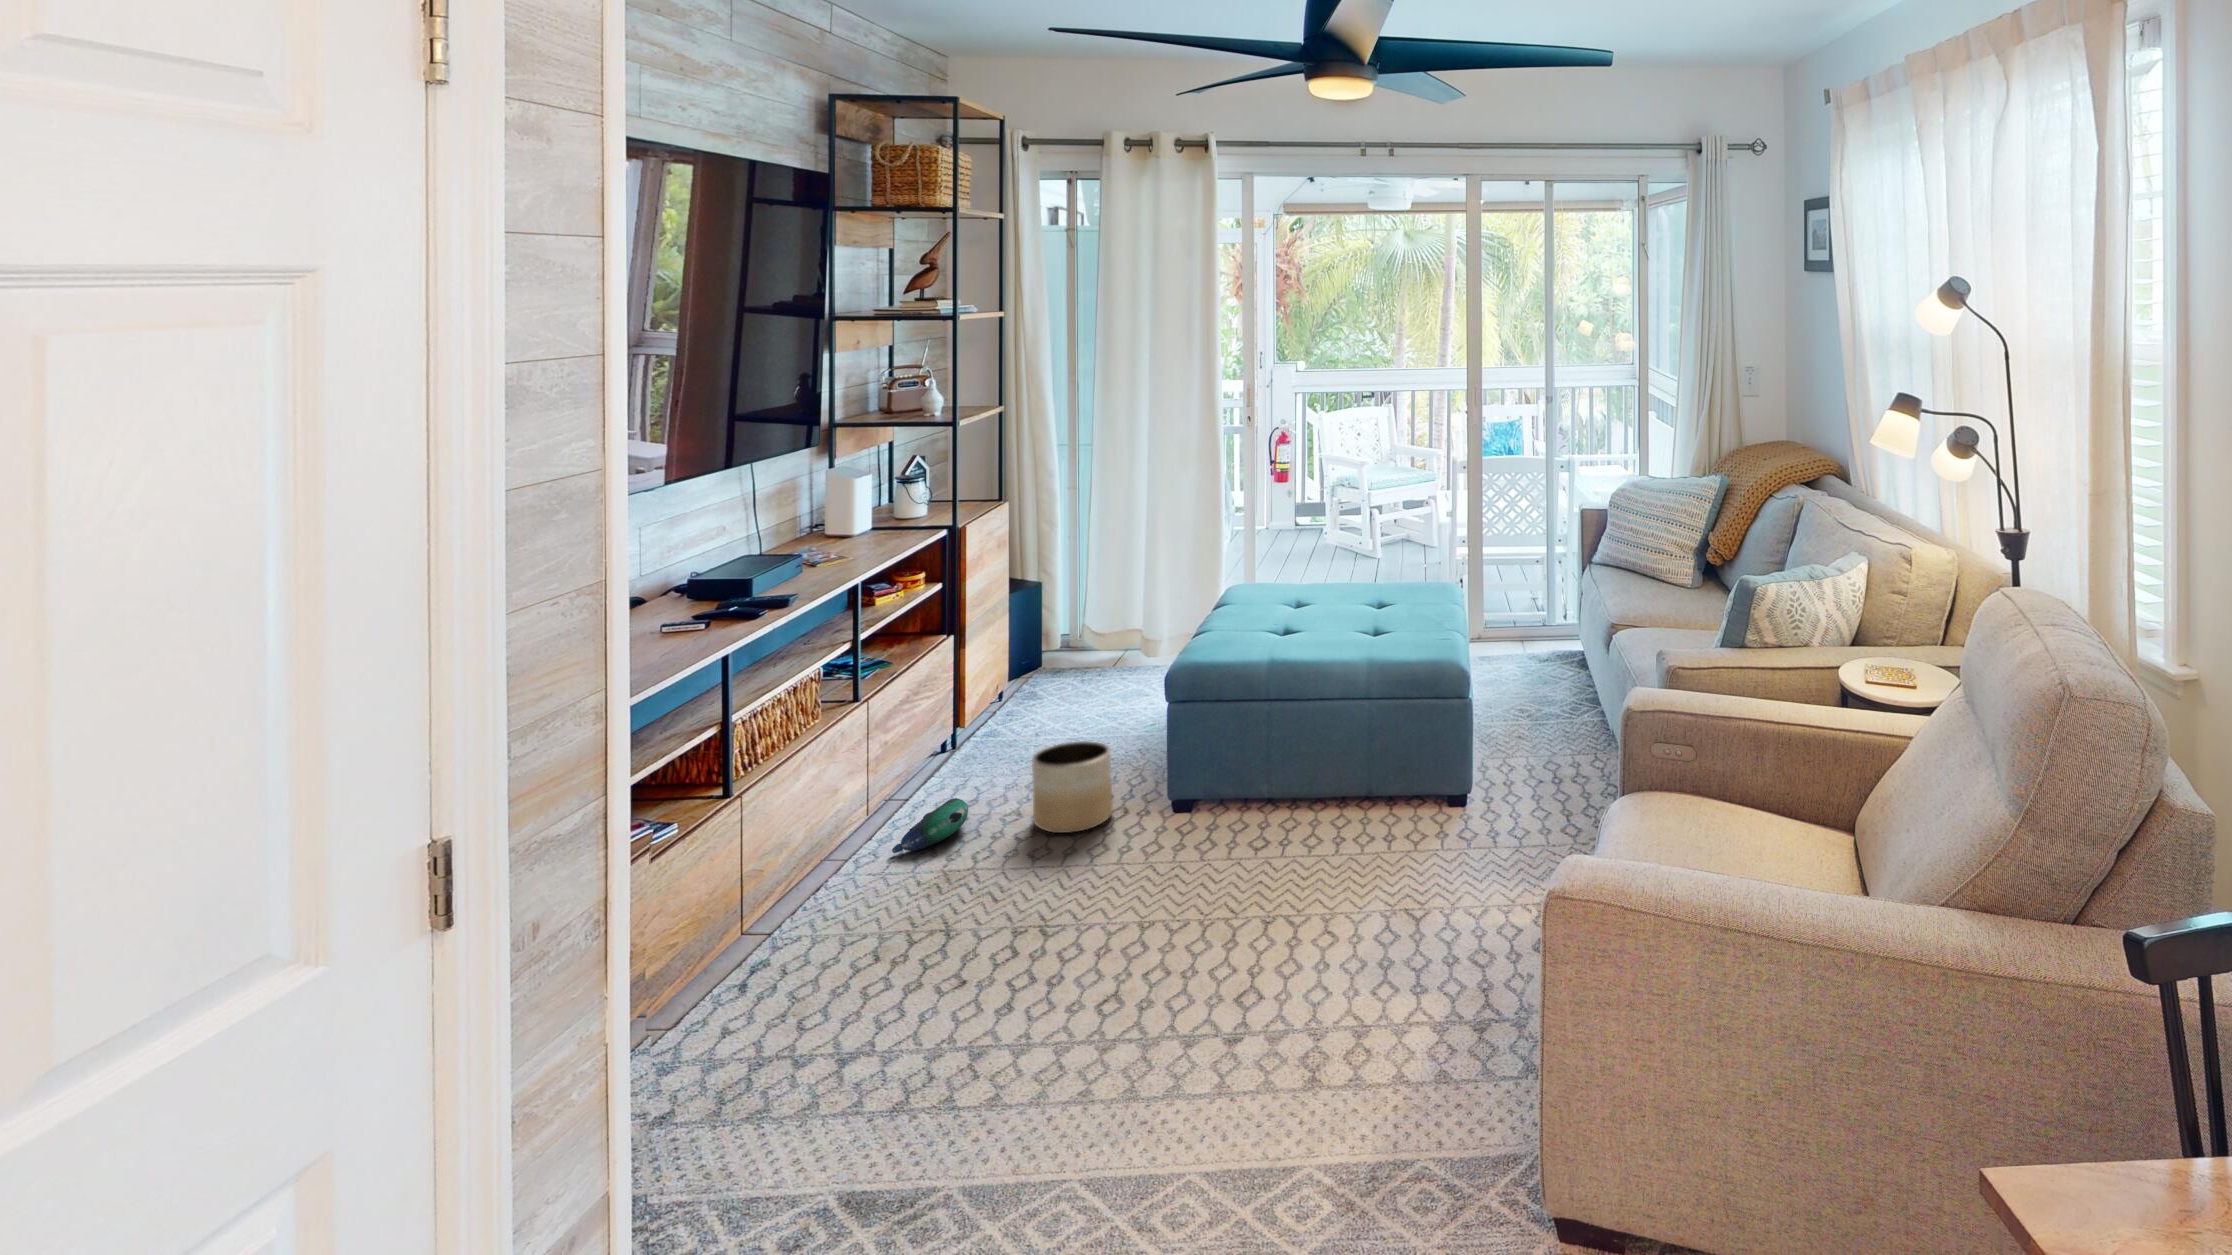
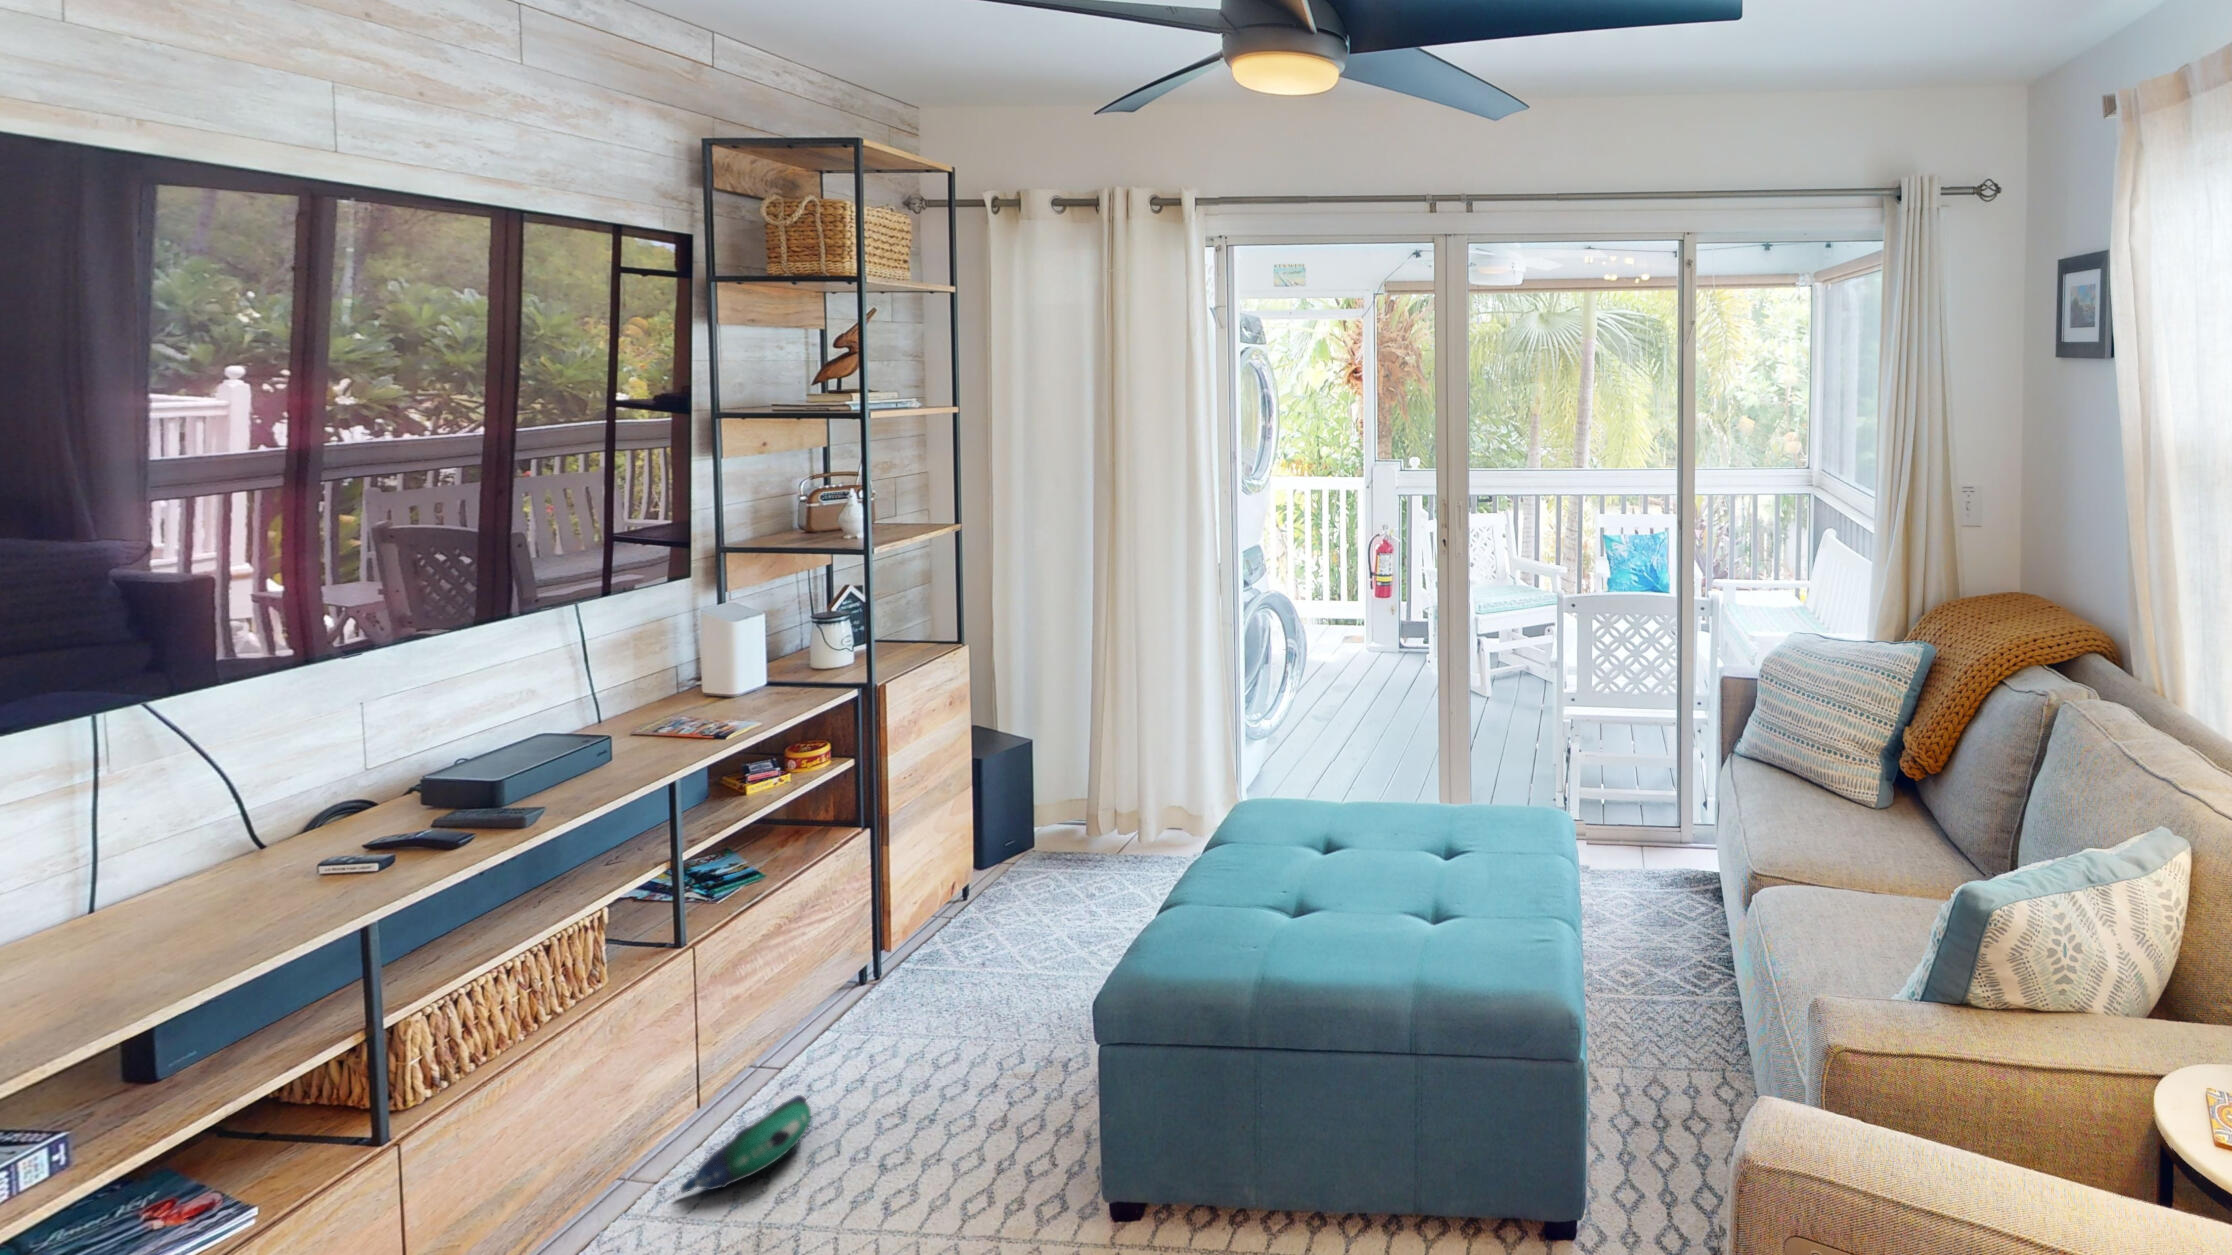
planter: present [1032,741,1113,833] -> none [897,1020,1014,1171]

